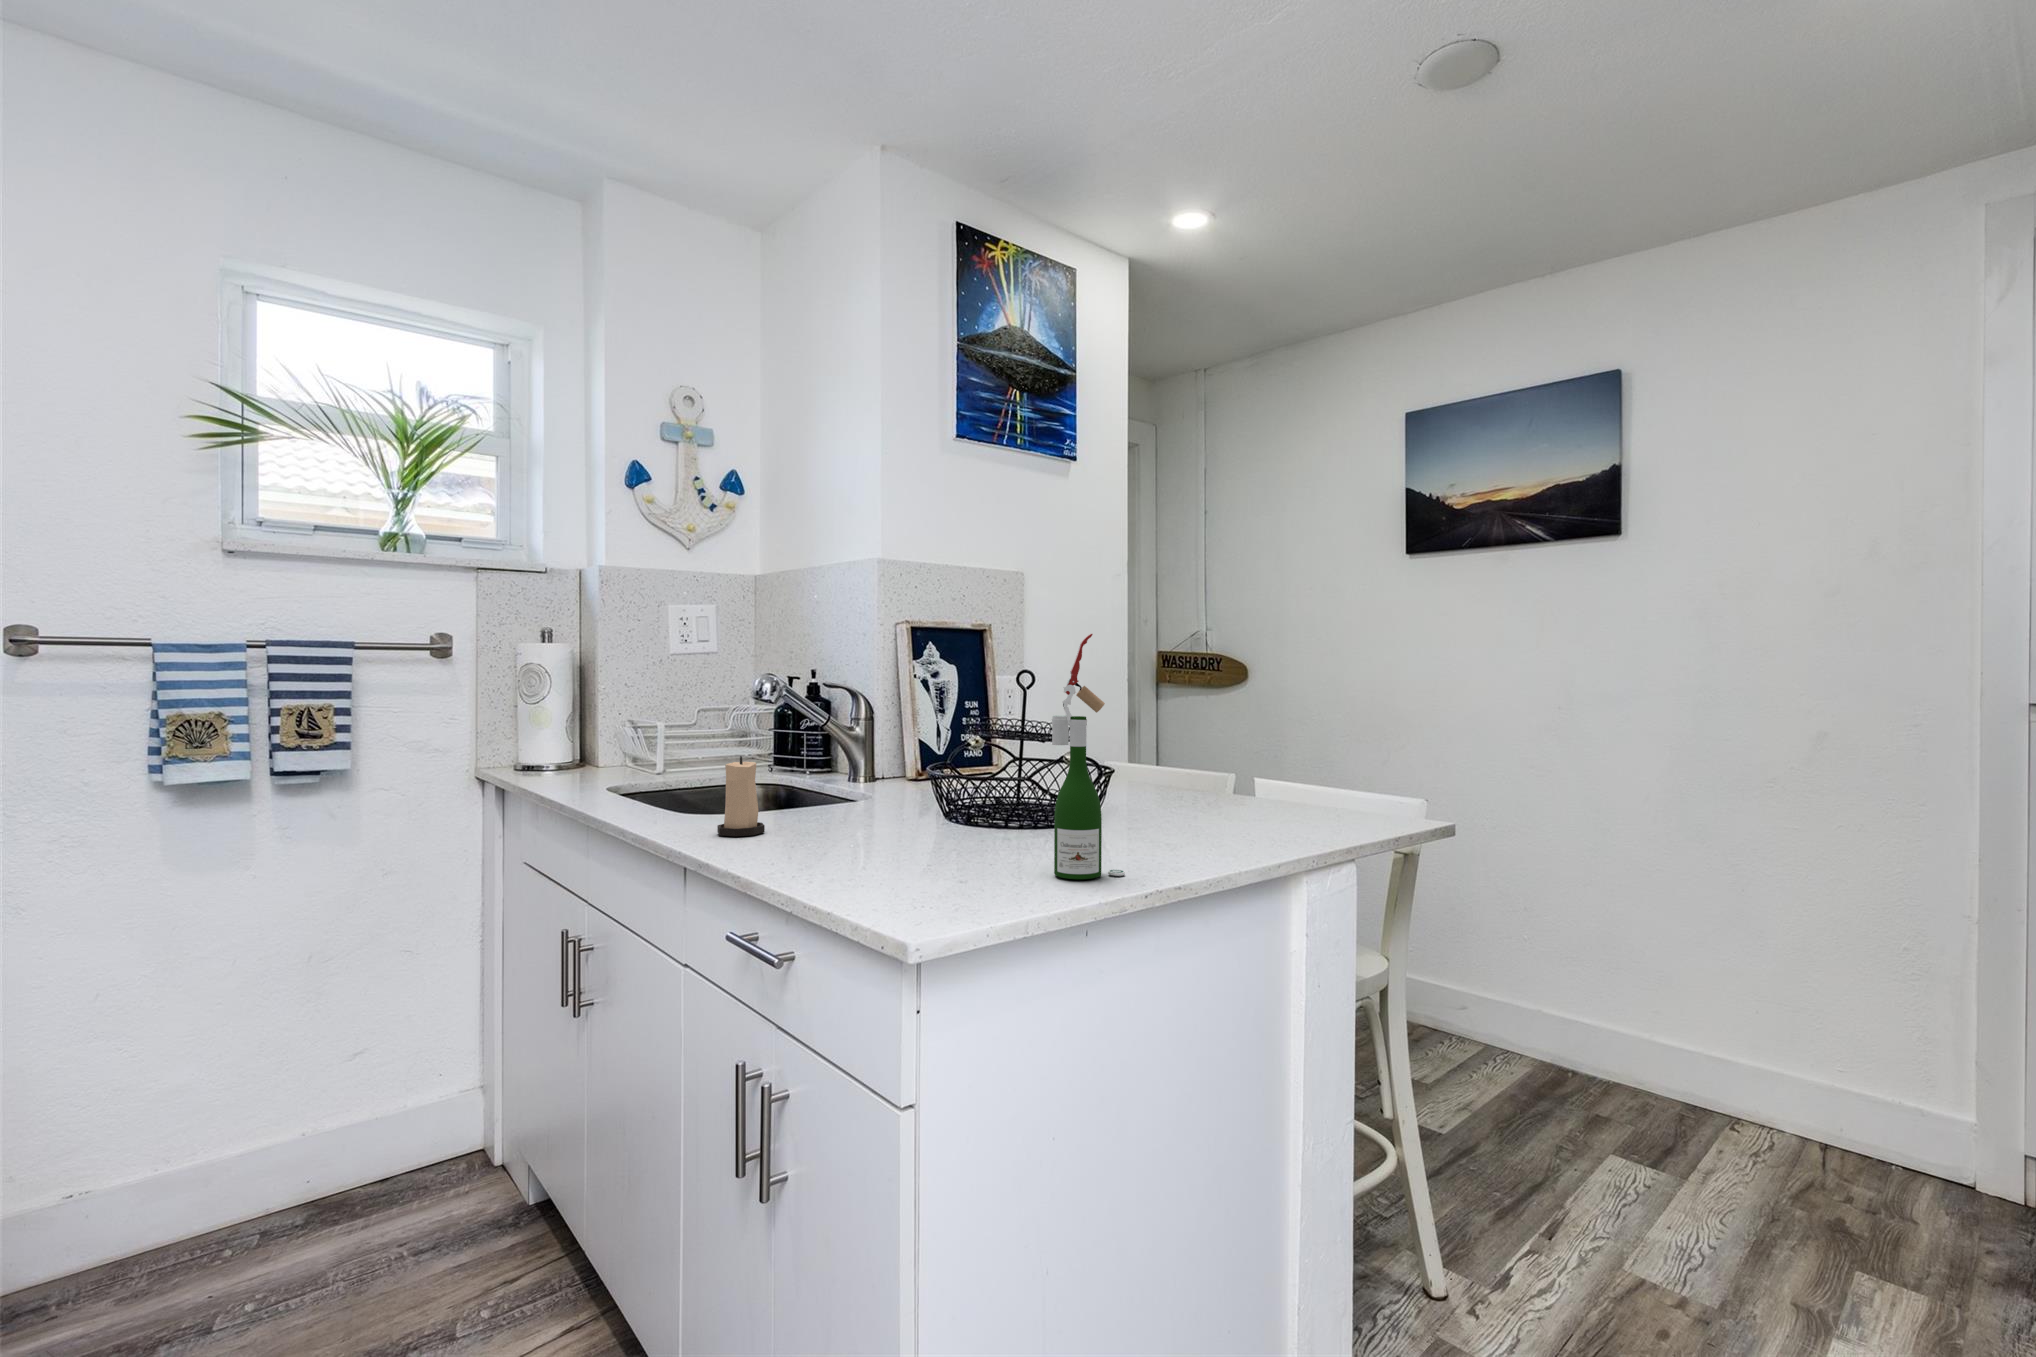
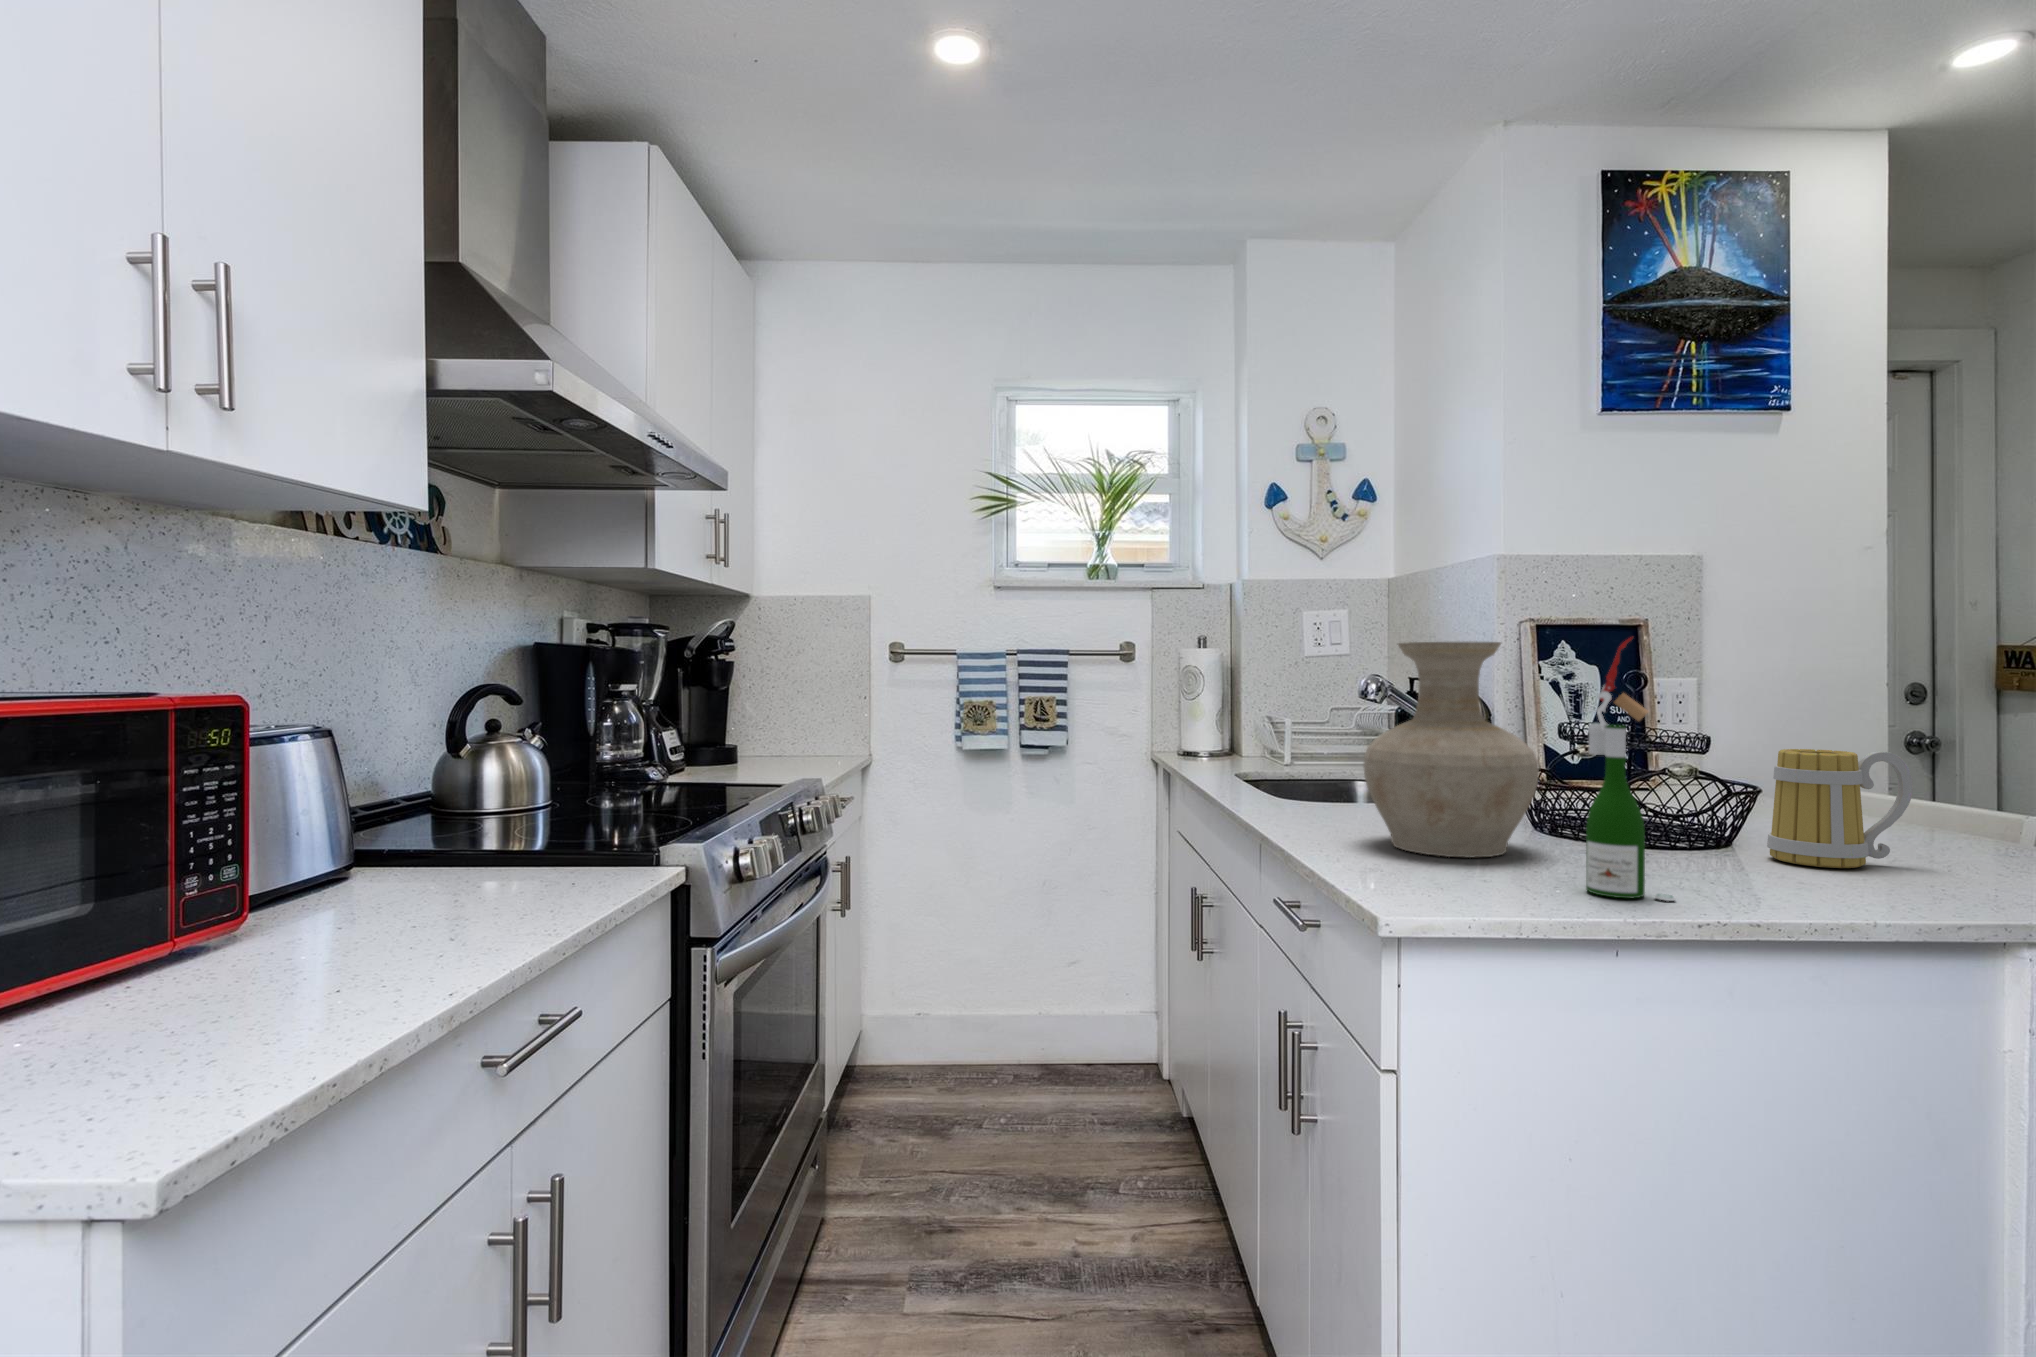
vase: none [817,636,983,859] -> present [1364,642,1539,858]
mug: none [1134,732,1220,829] -> present [1767,749,1913,868]
candle: present [717,756,765,836] -> none [1294,750,1335,822]

